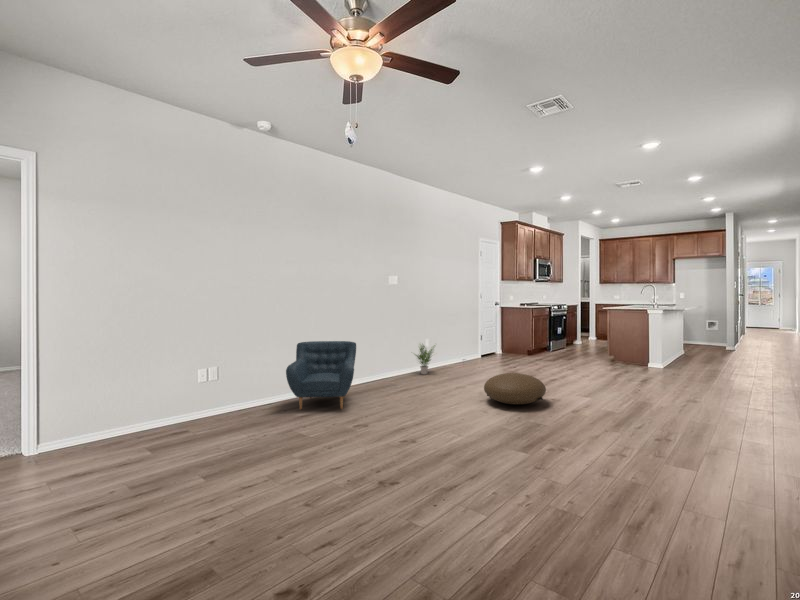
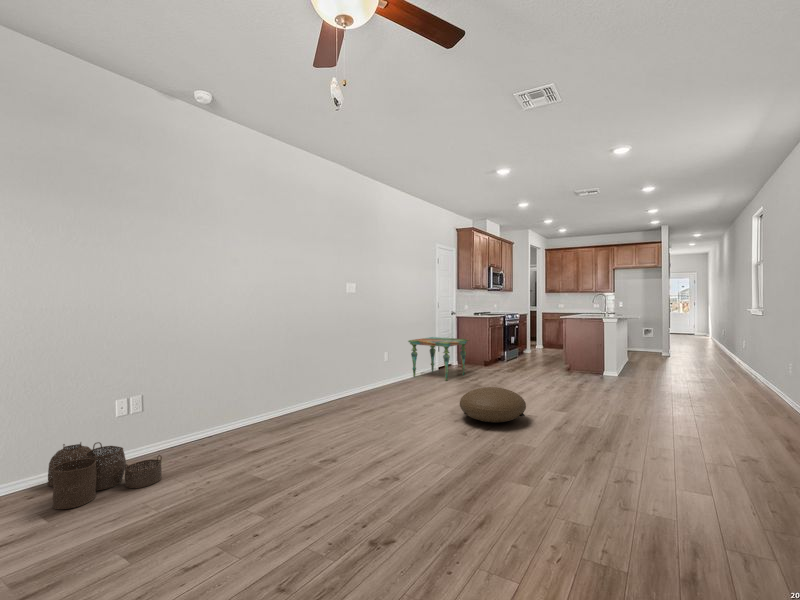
side table: none [448,328,508,369] -> present [408,337,469,381]
armchair: present [286,341,356,409] -> none [231,355,316,440]
potted plant: present [416,345,433,374] -> none [368,354,400,389]
woven basket: none [155,403,234,448] -> present [48,442,162,509]

